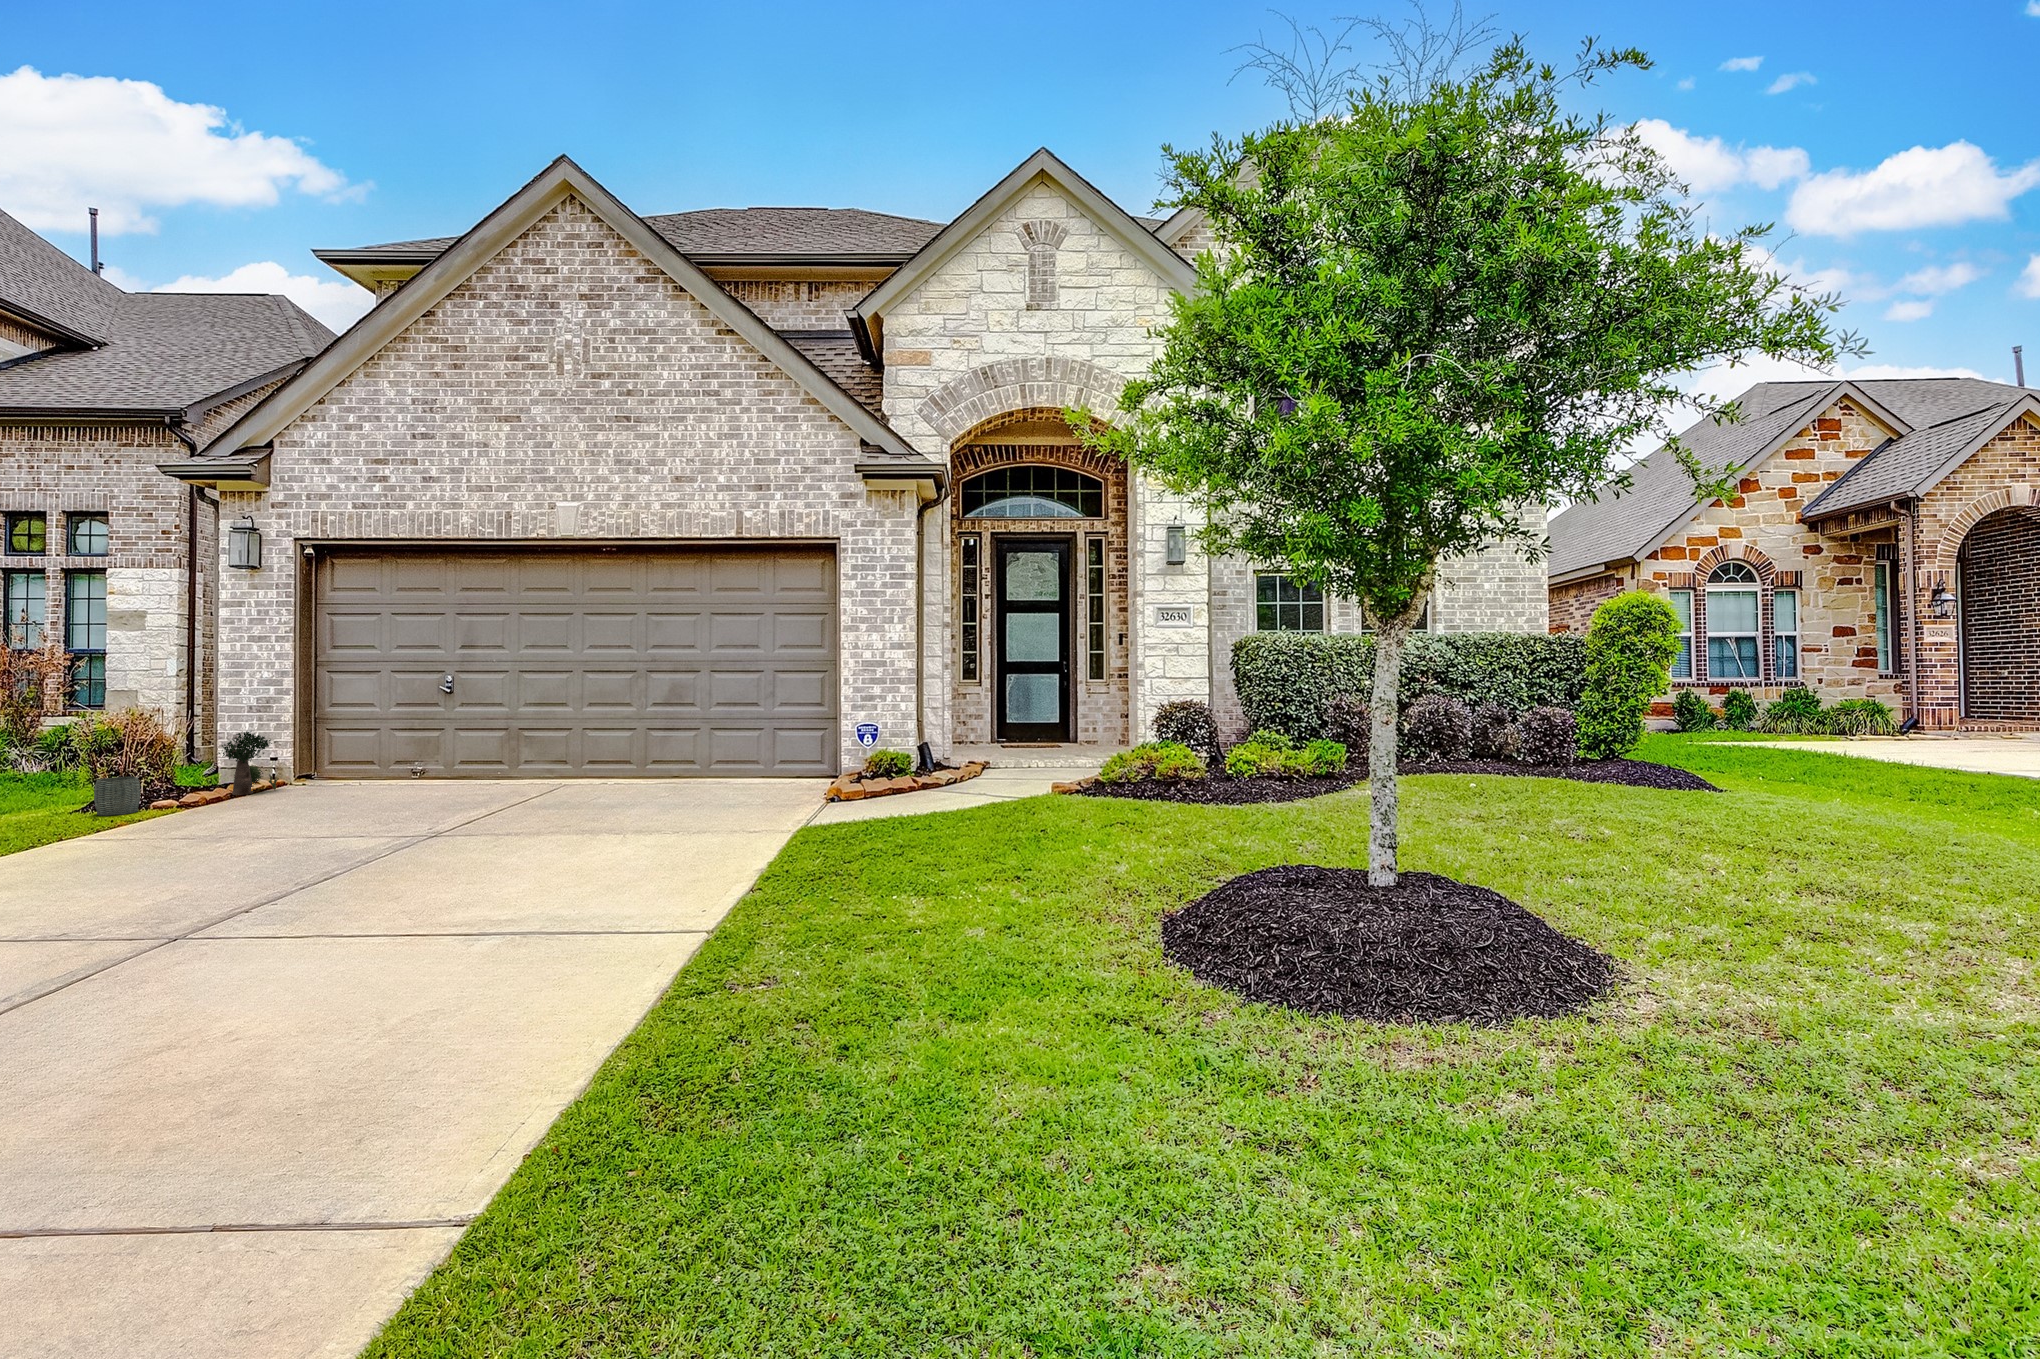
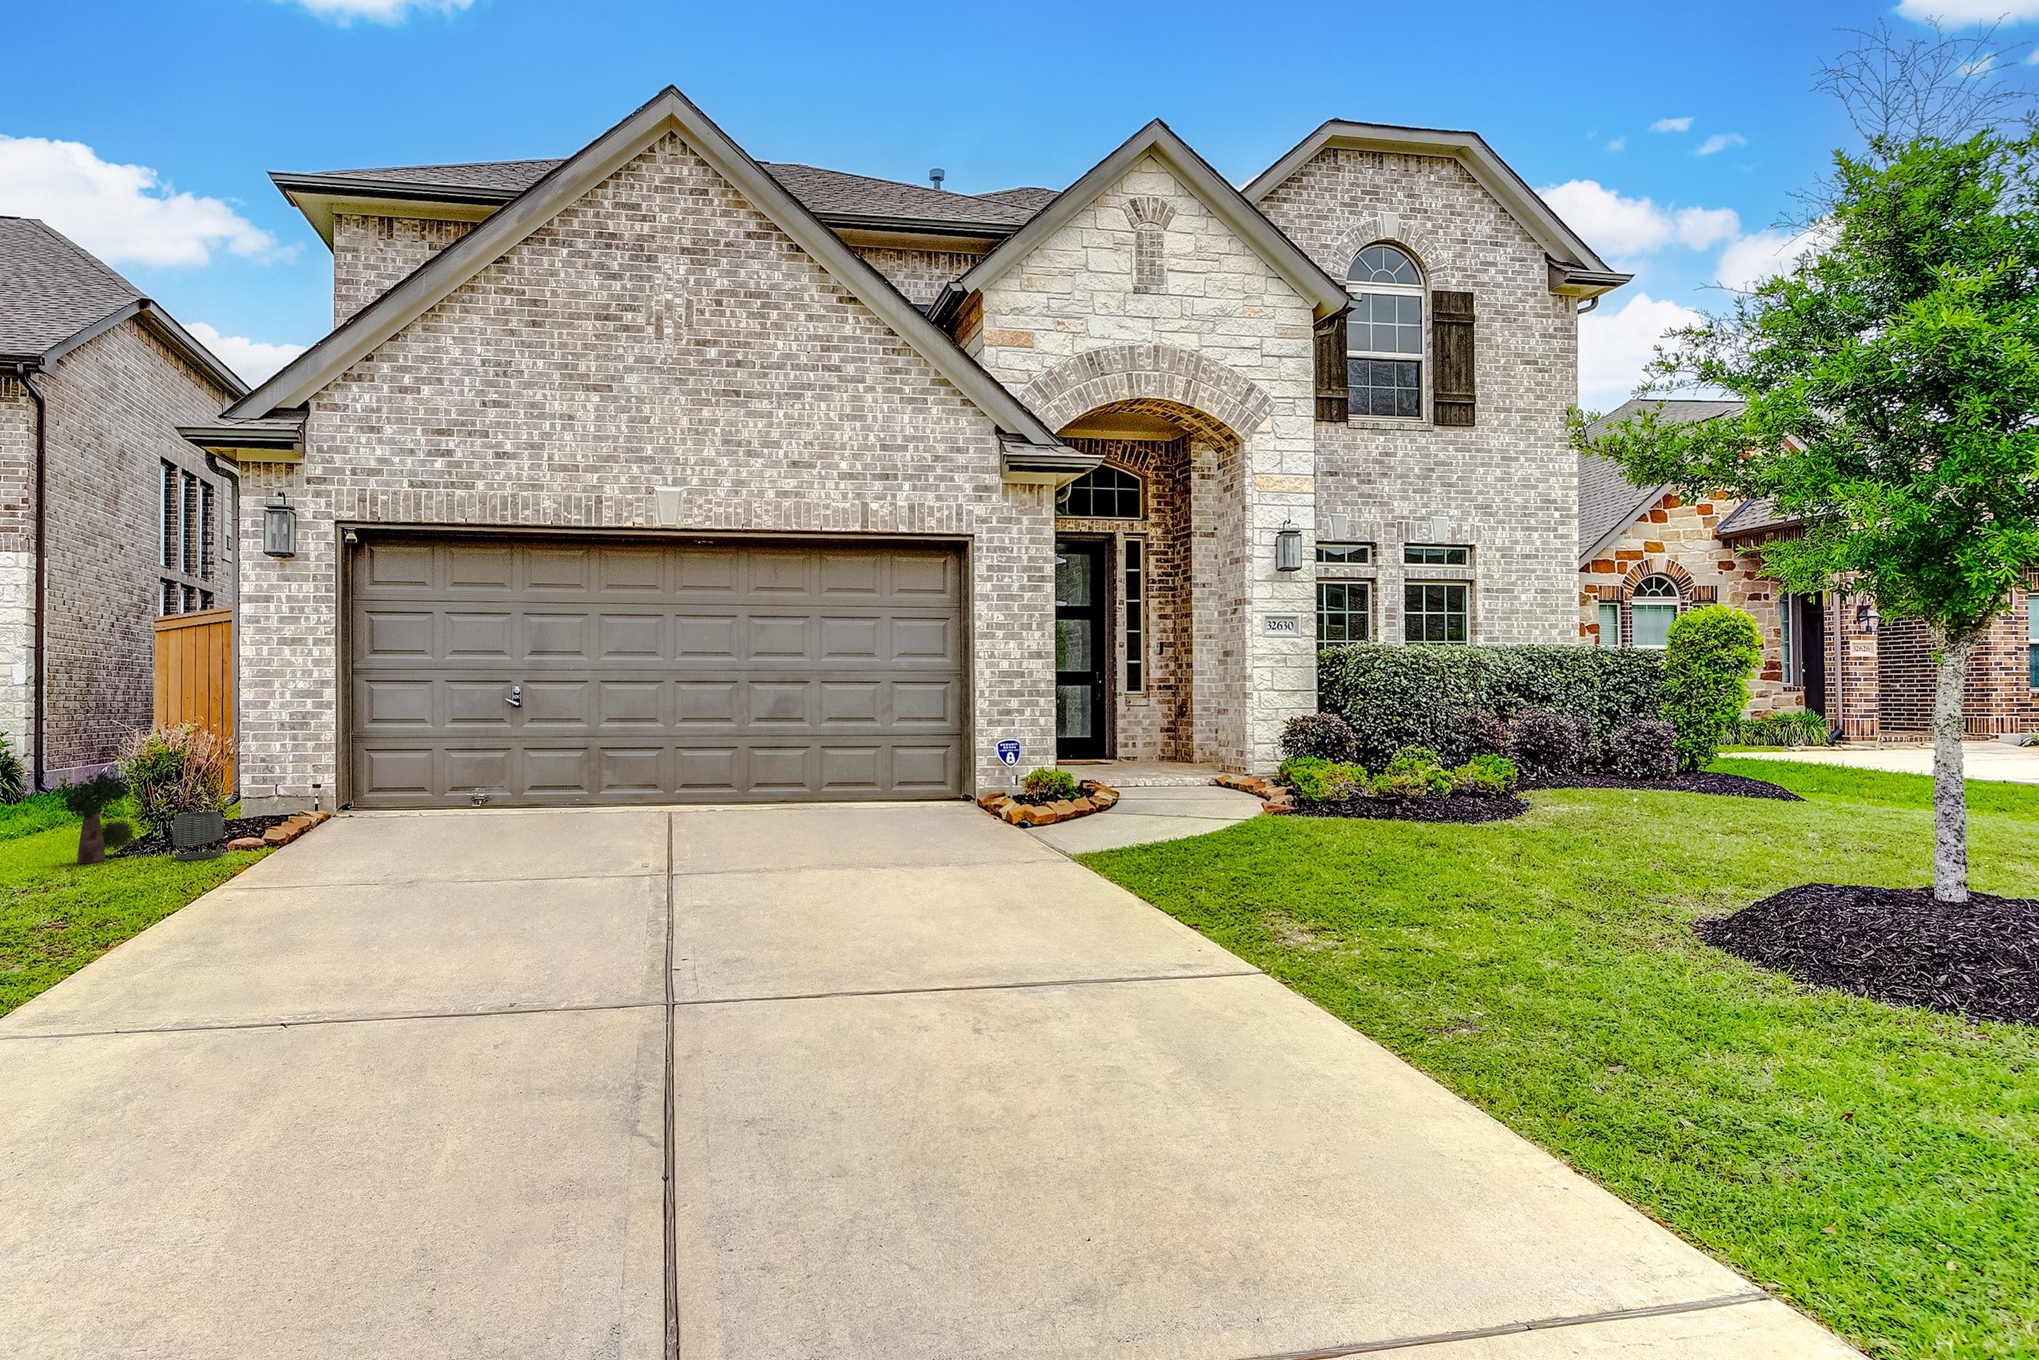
potted plant: present [219,731,279,795] -> present [60,772,142,863]

